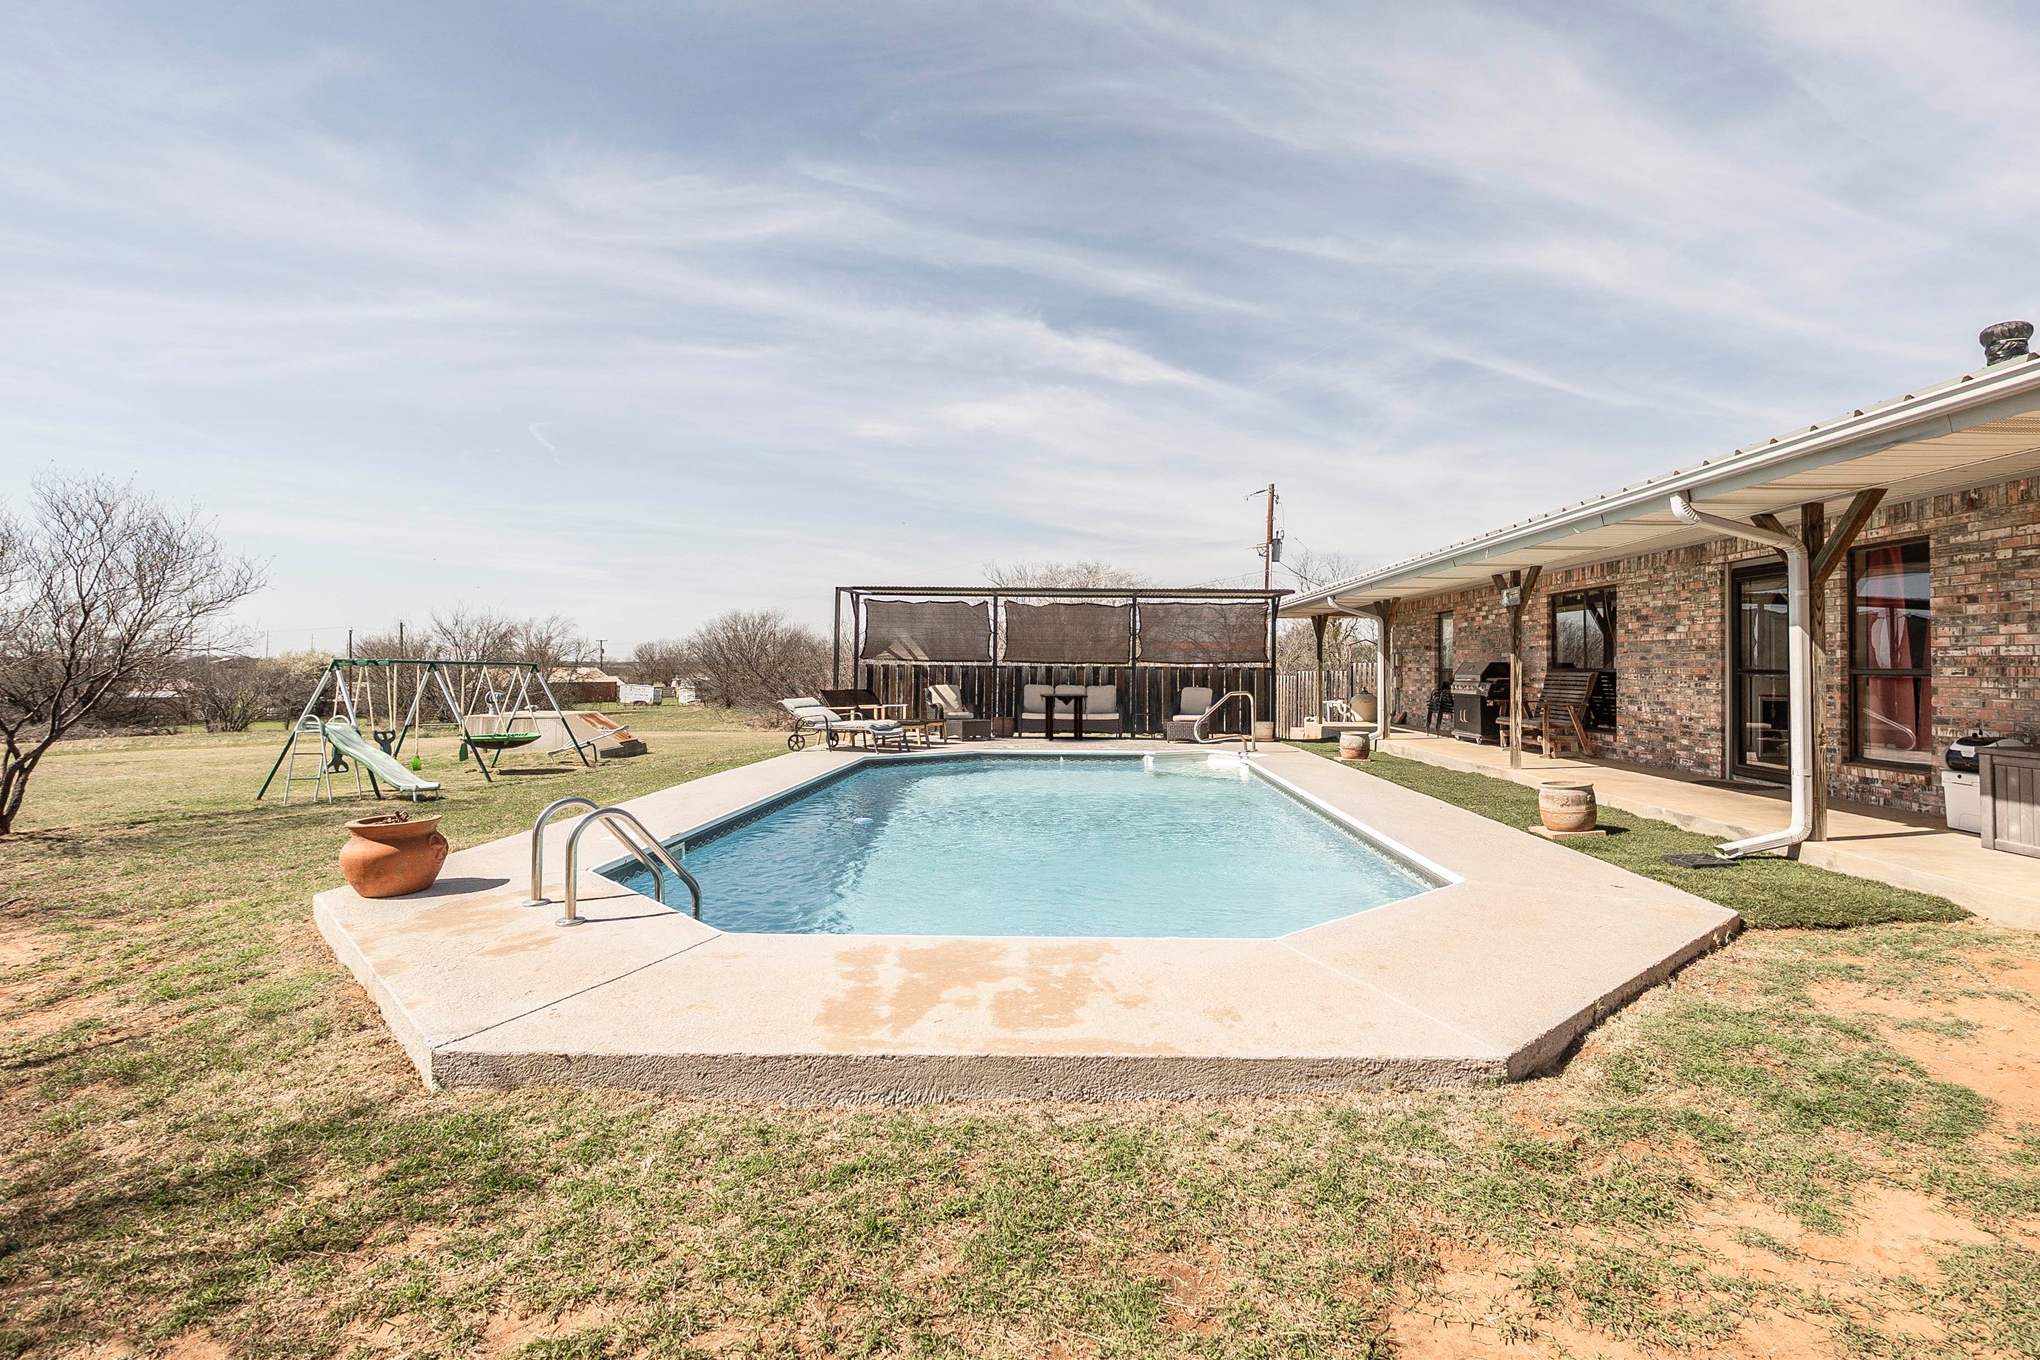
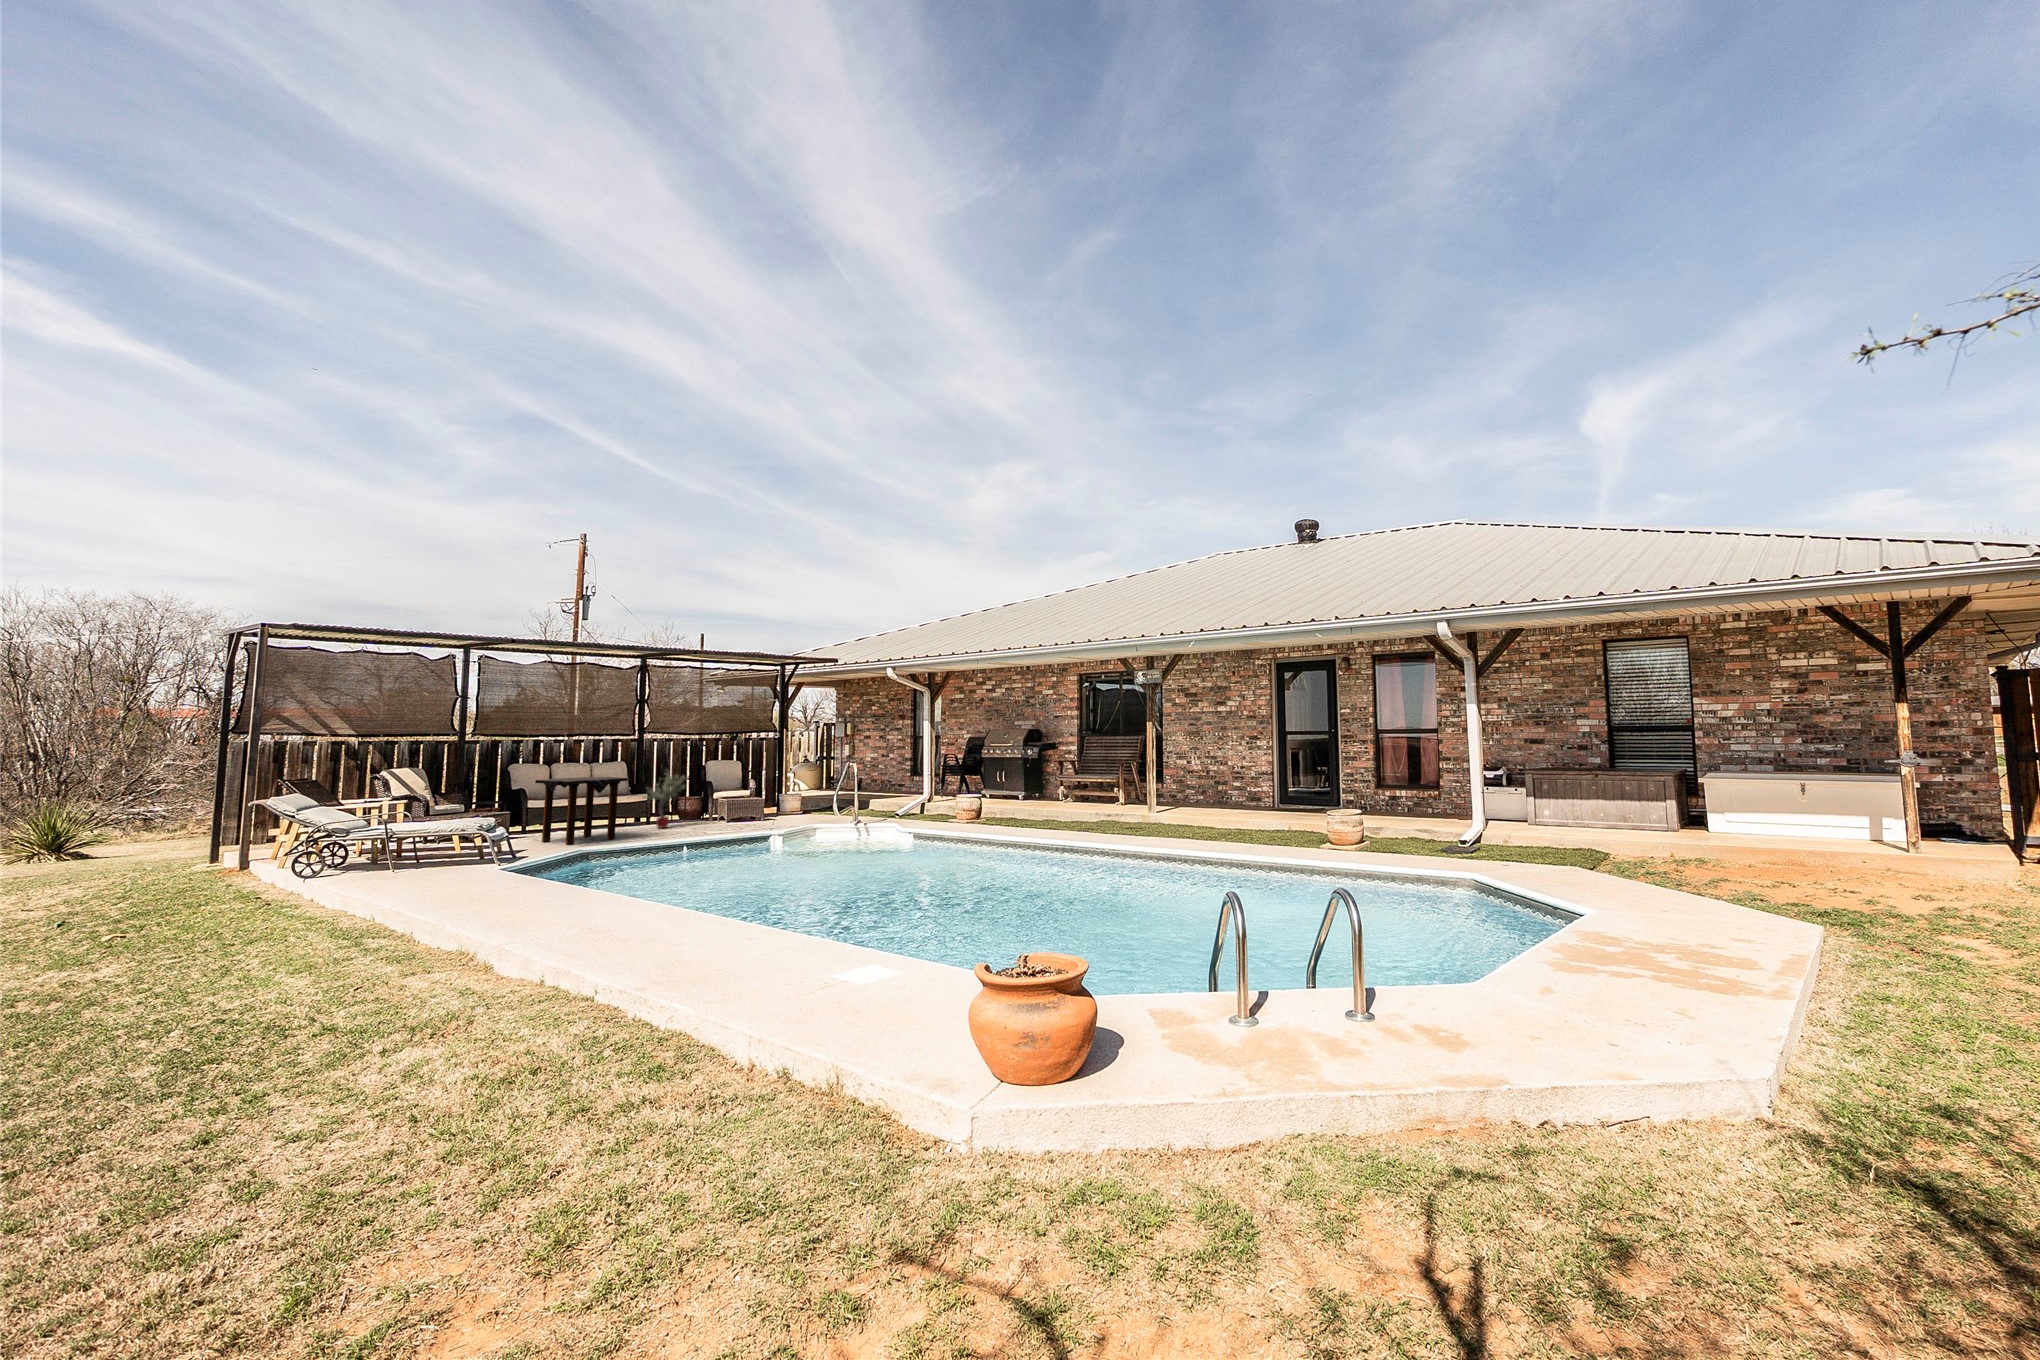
potted tree: none [1113,690,1150,737] -> present [644,771,685,828]

